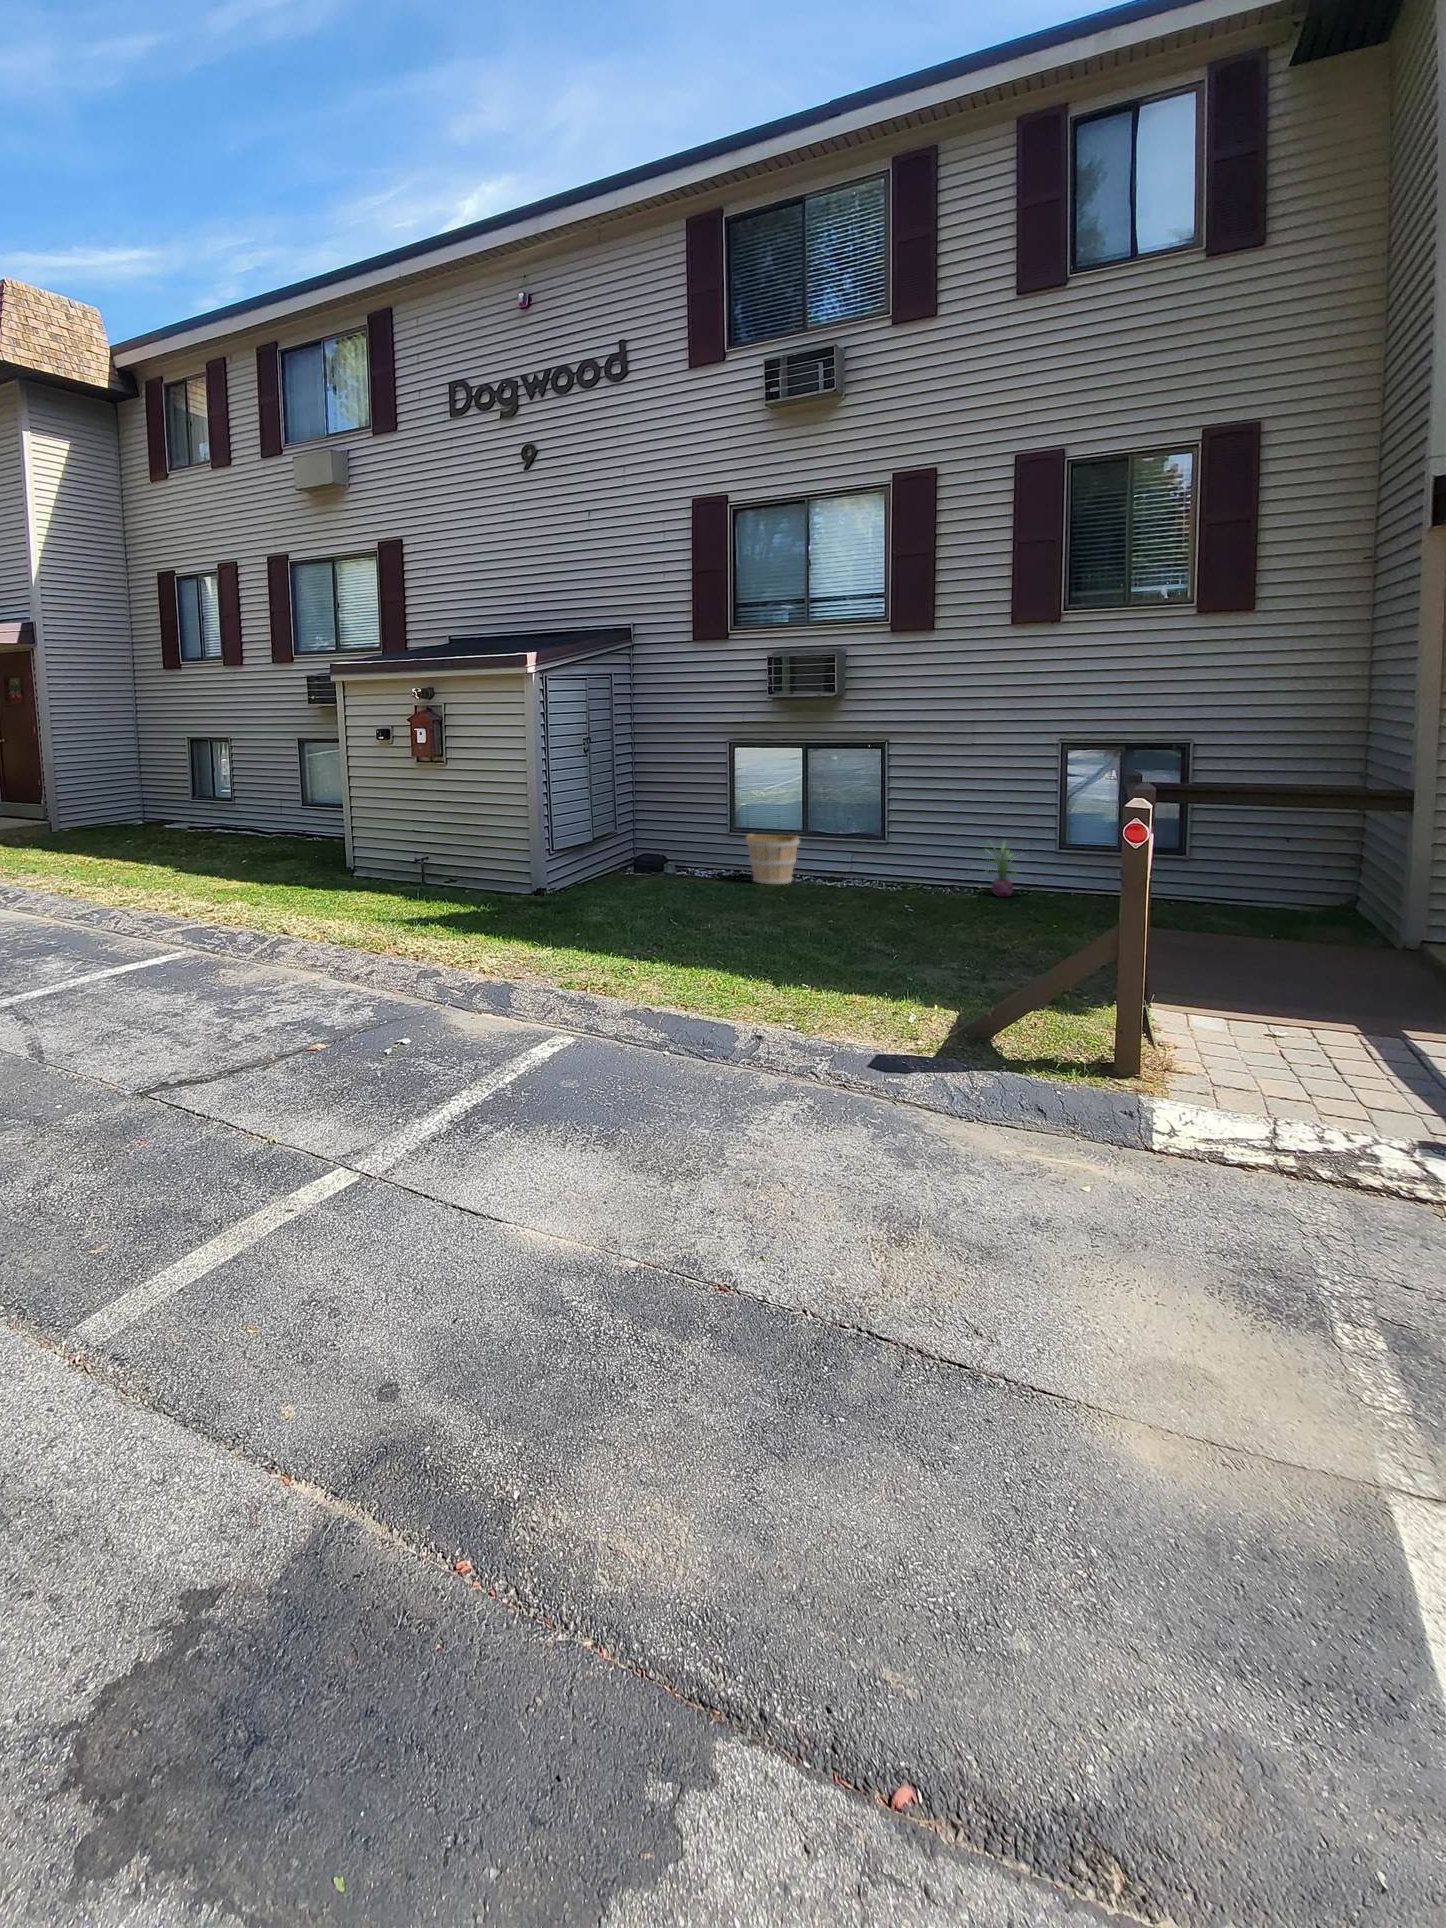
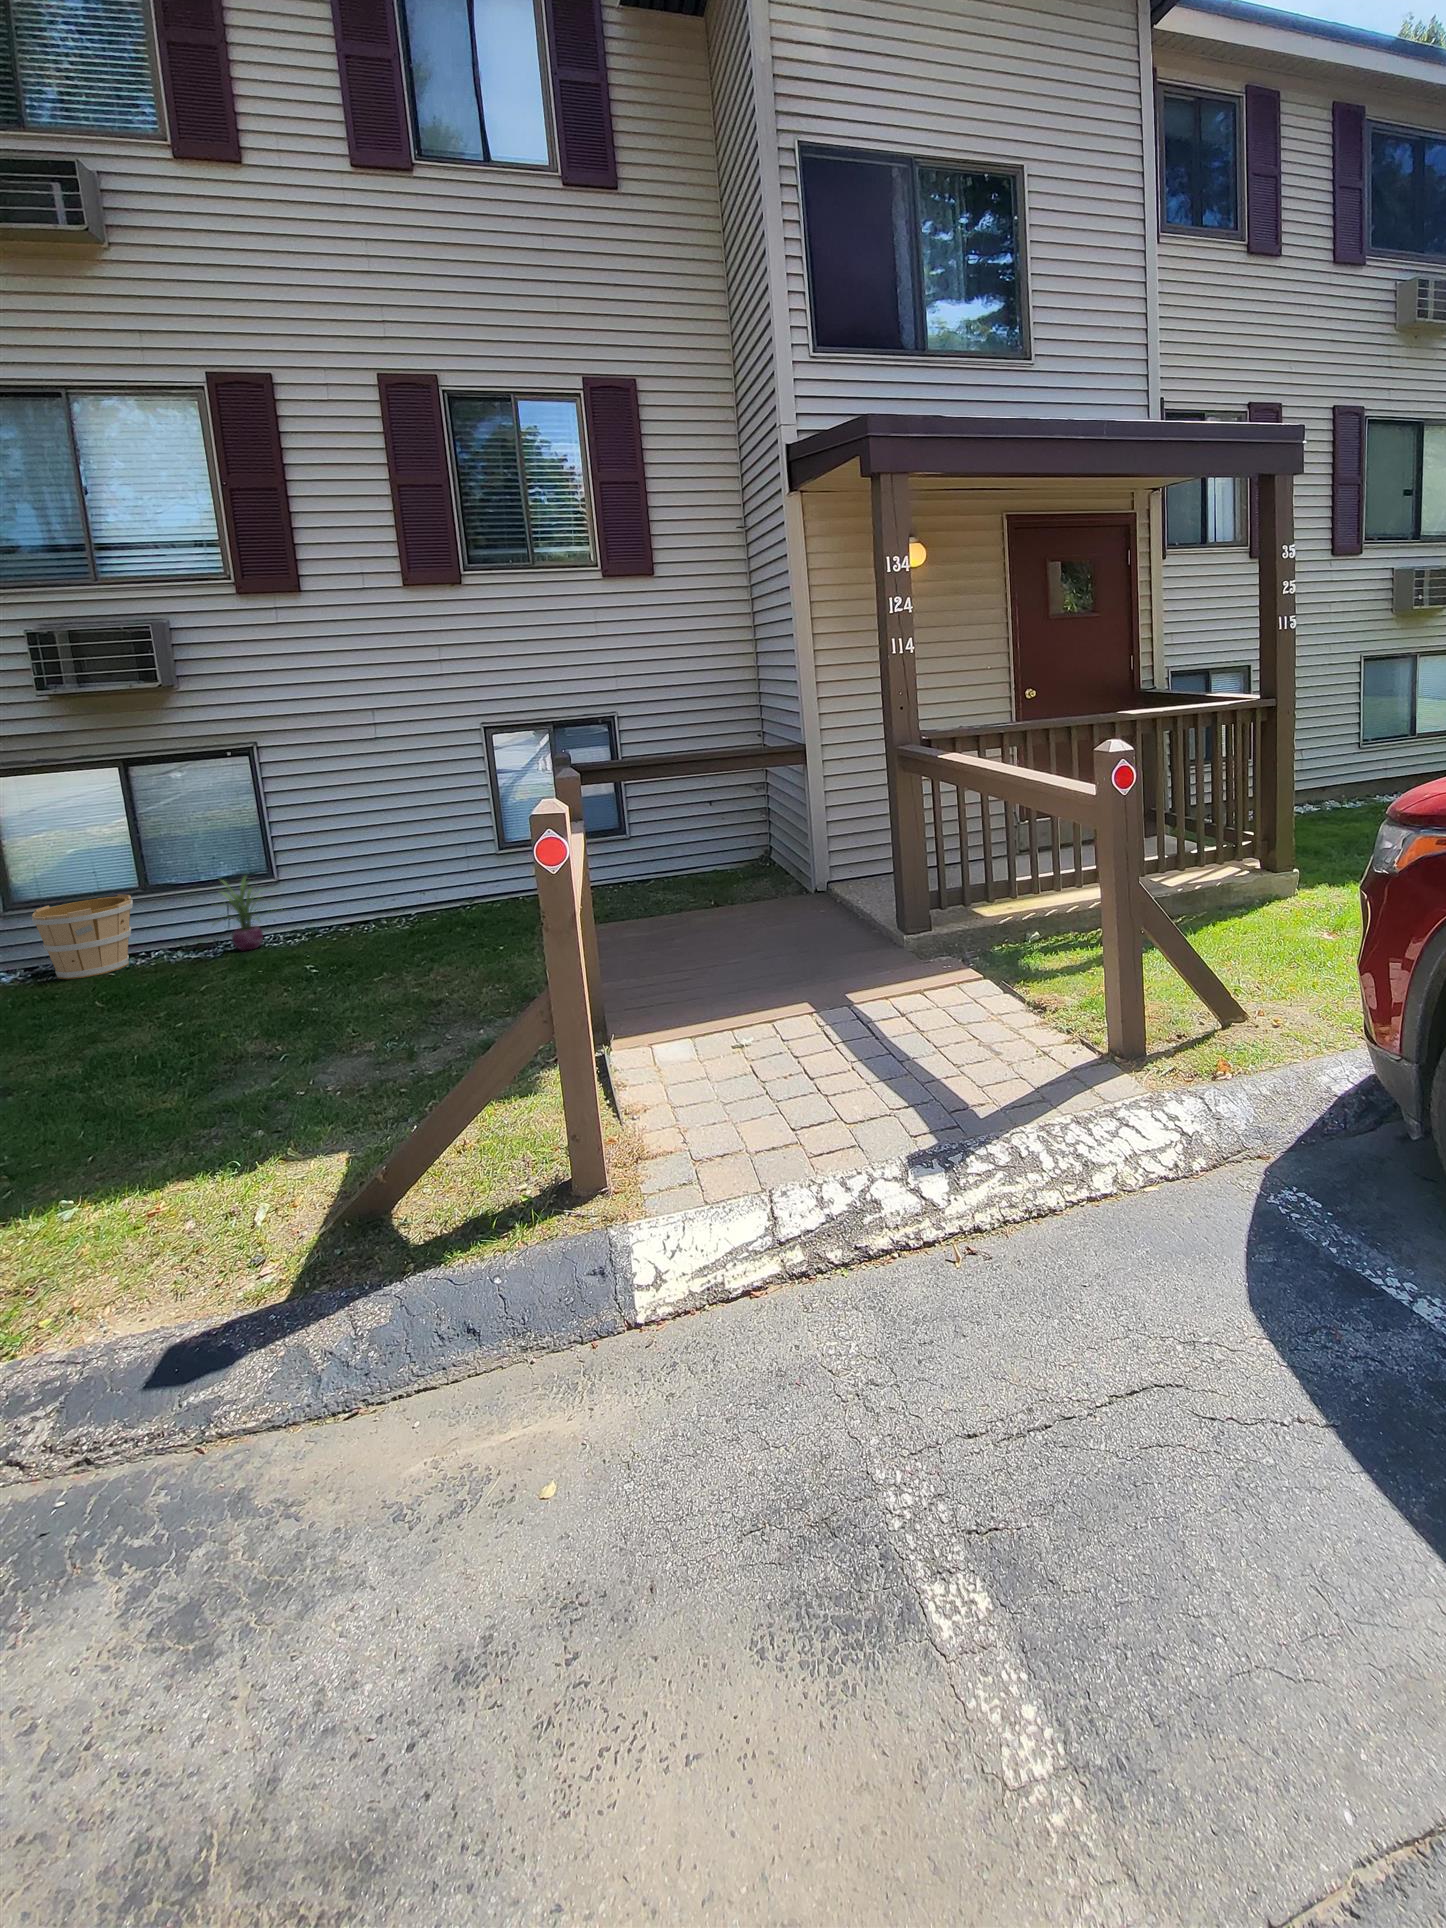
decorative plant: present [988,840,1015,897] -> present [215,876,263,951]

